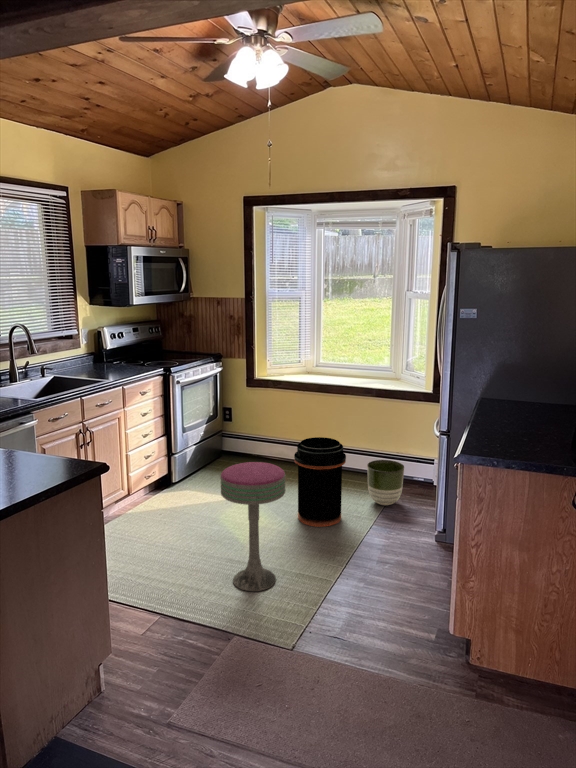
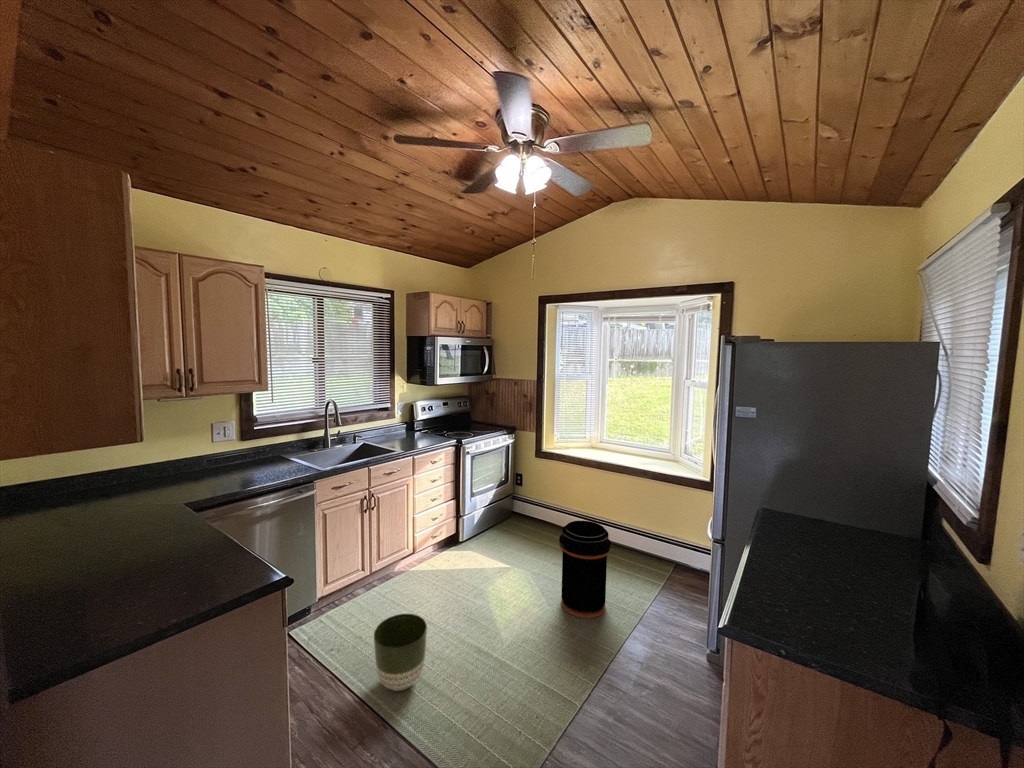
planter: present [367,460,404,505] -> present [374,614,427,691]
bar stool: present [220,462,286,591] -> none [462,553,530,704]

